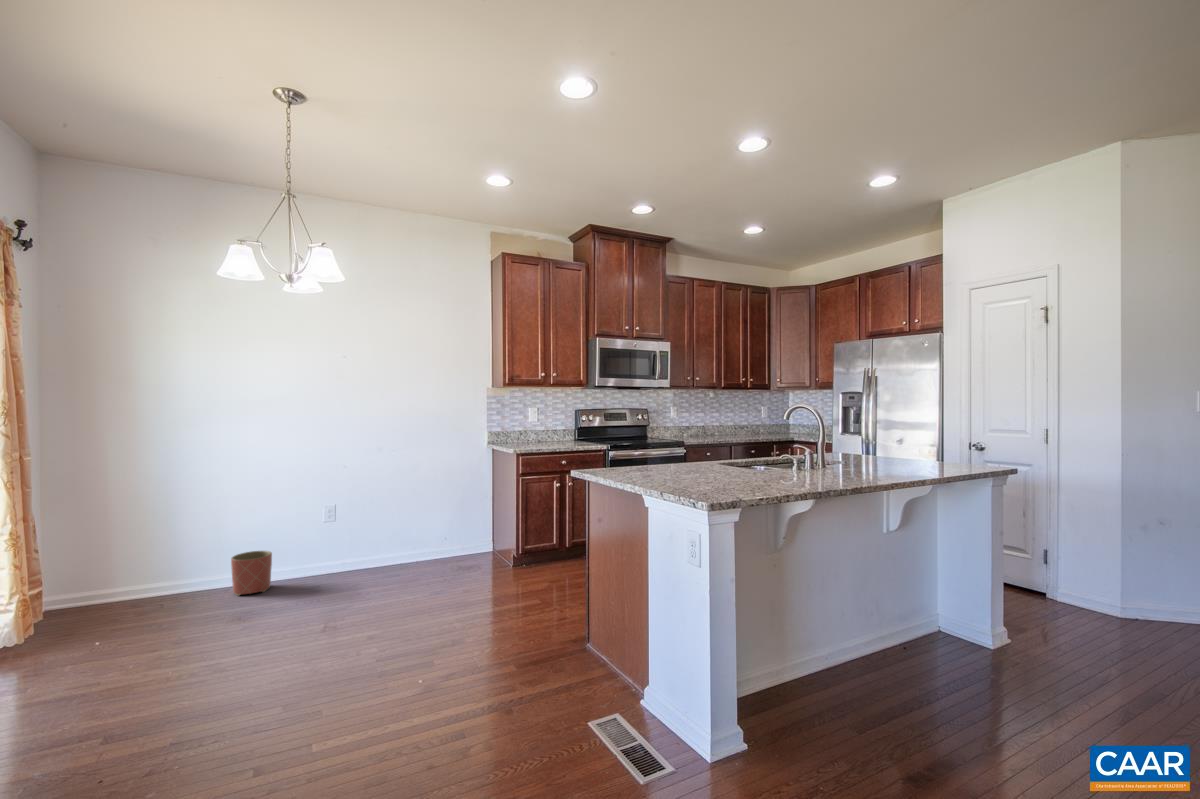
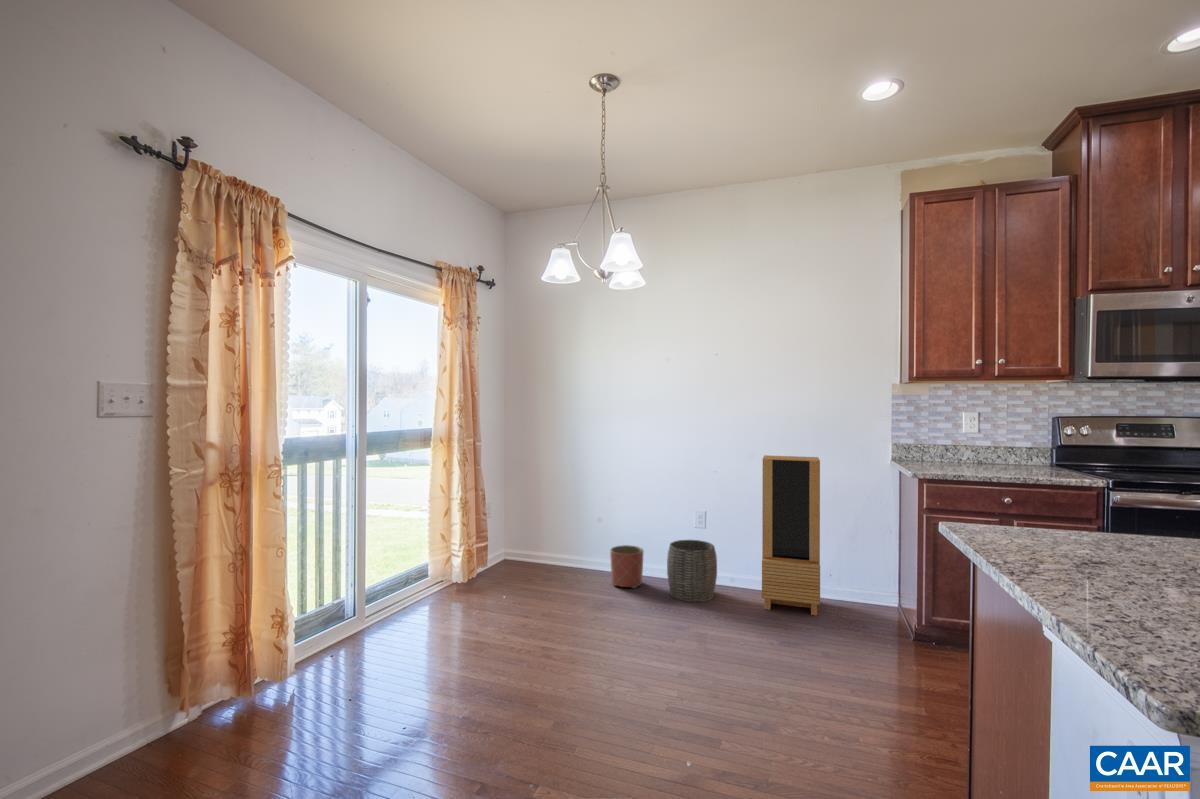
storage cabinet: none [393,445,445,576] -> present [762,455,820,615]
woven basket: none [303,531,354,589] -> present [667,540,717,602]

